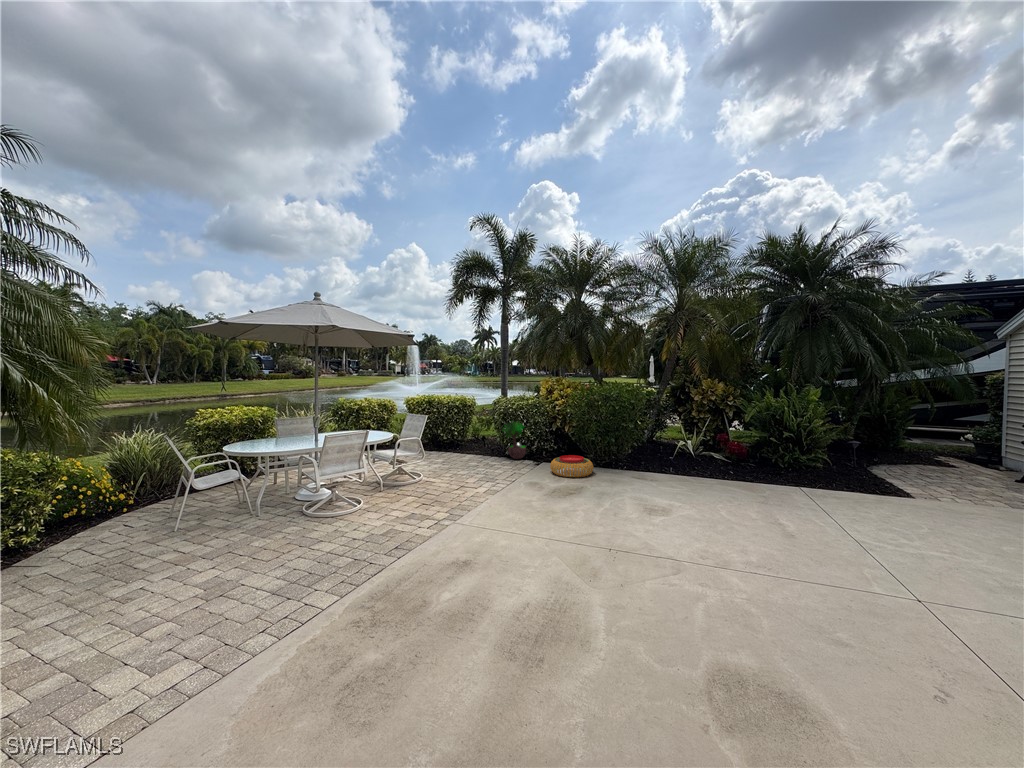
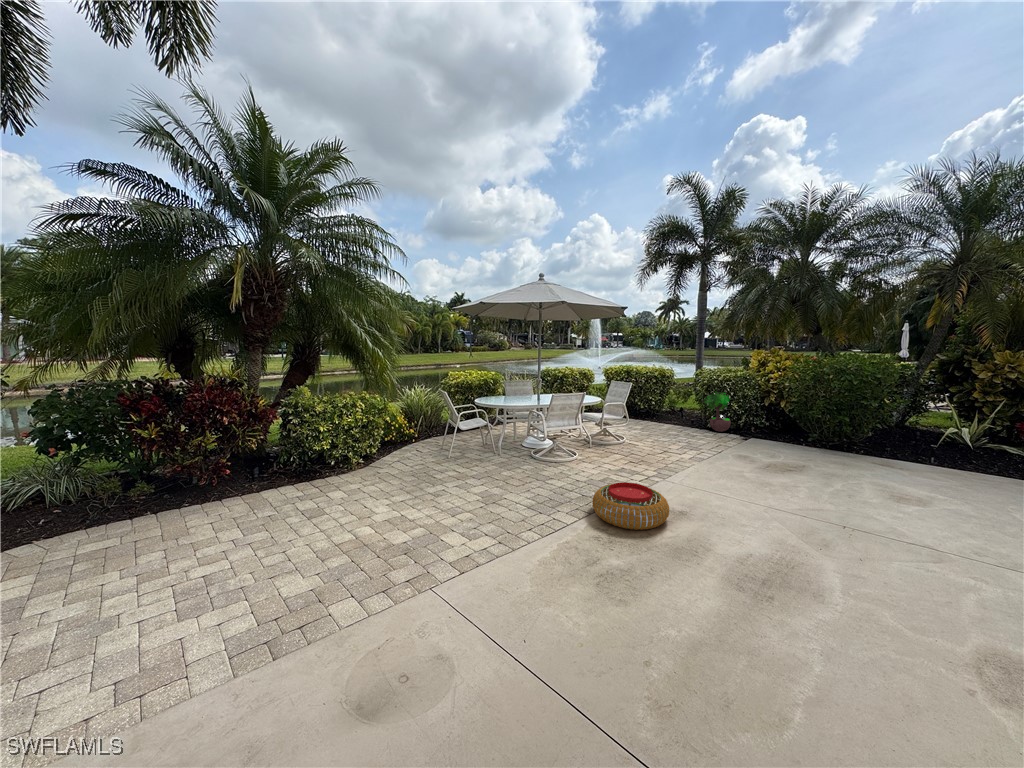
pouf: present [550,455,593,477] -> present [592,482,669,530]

